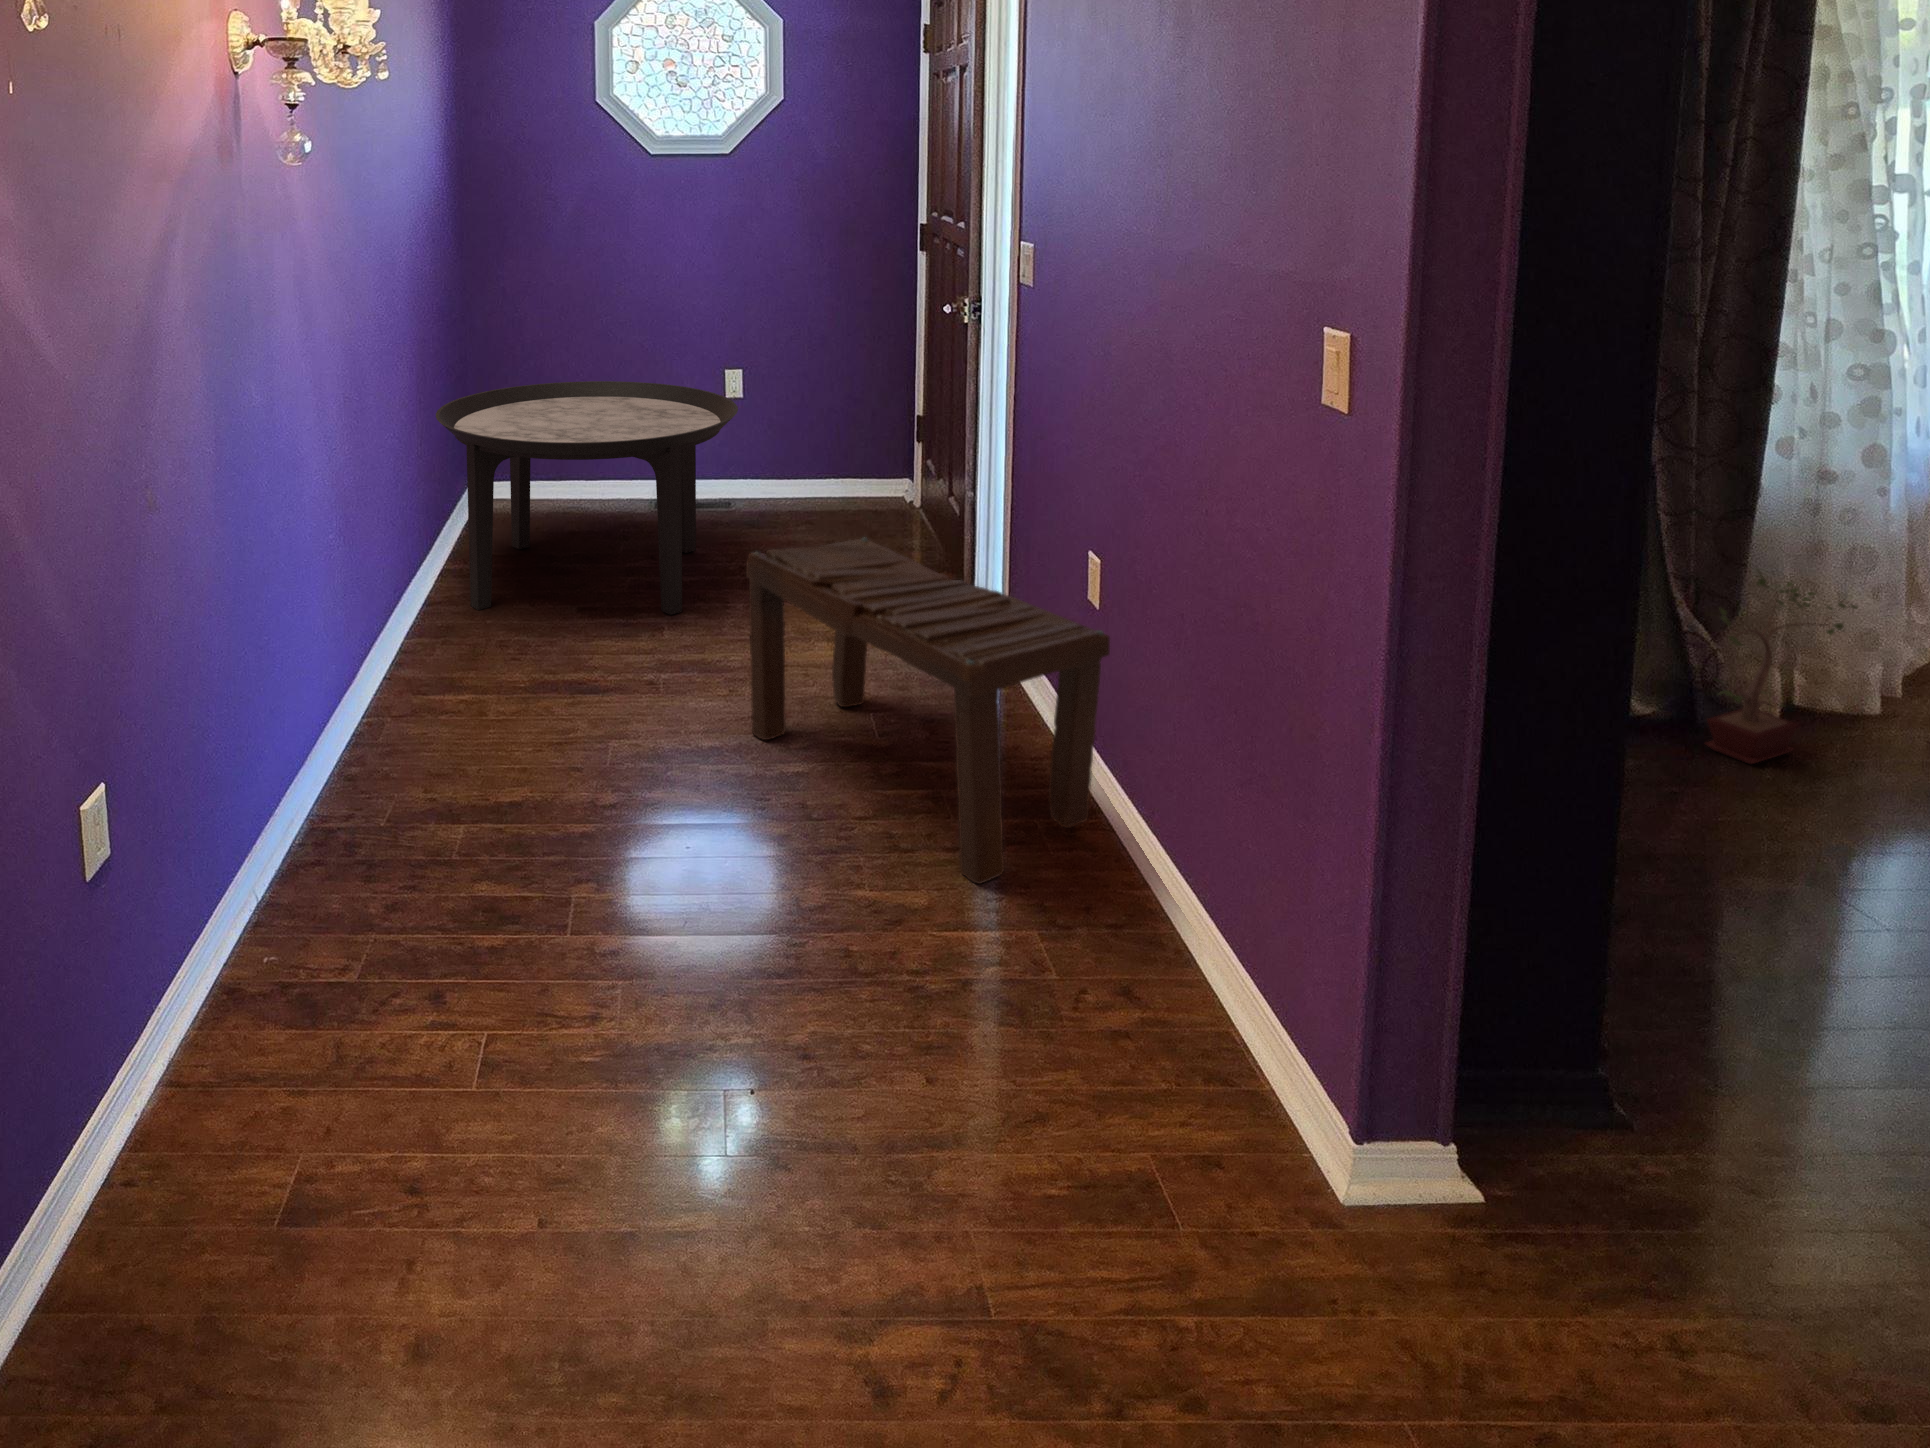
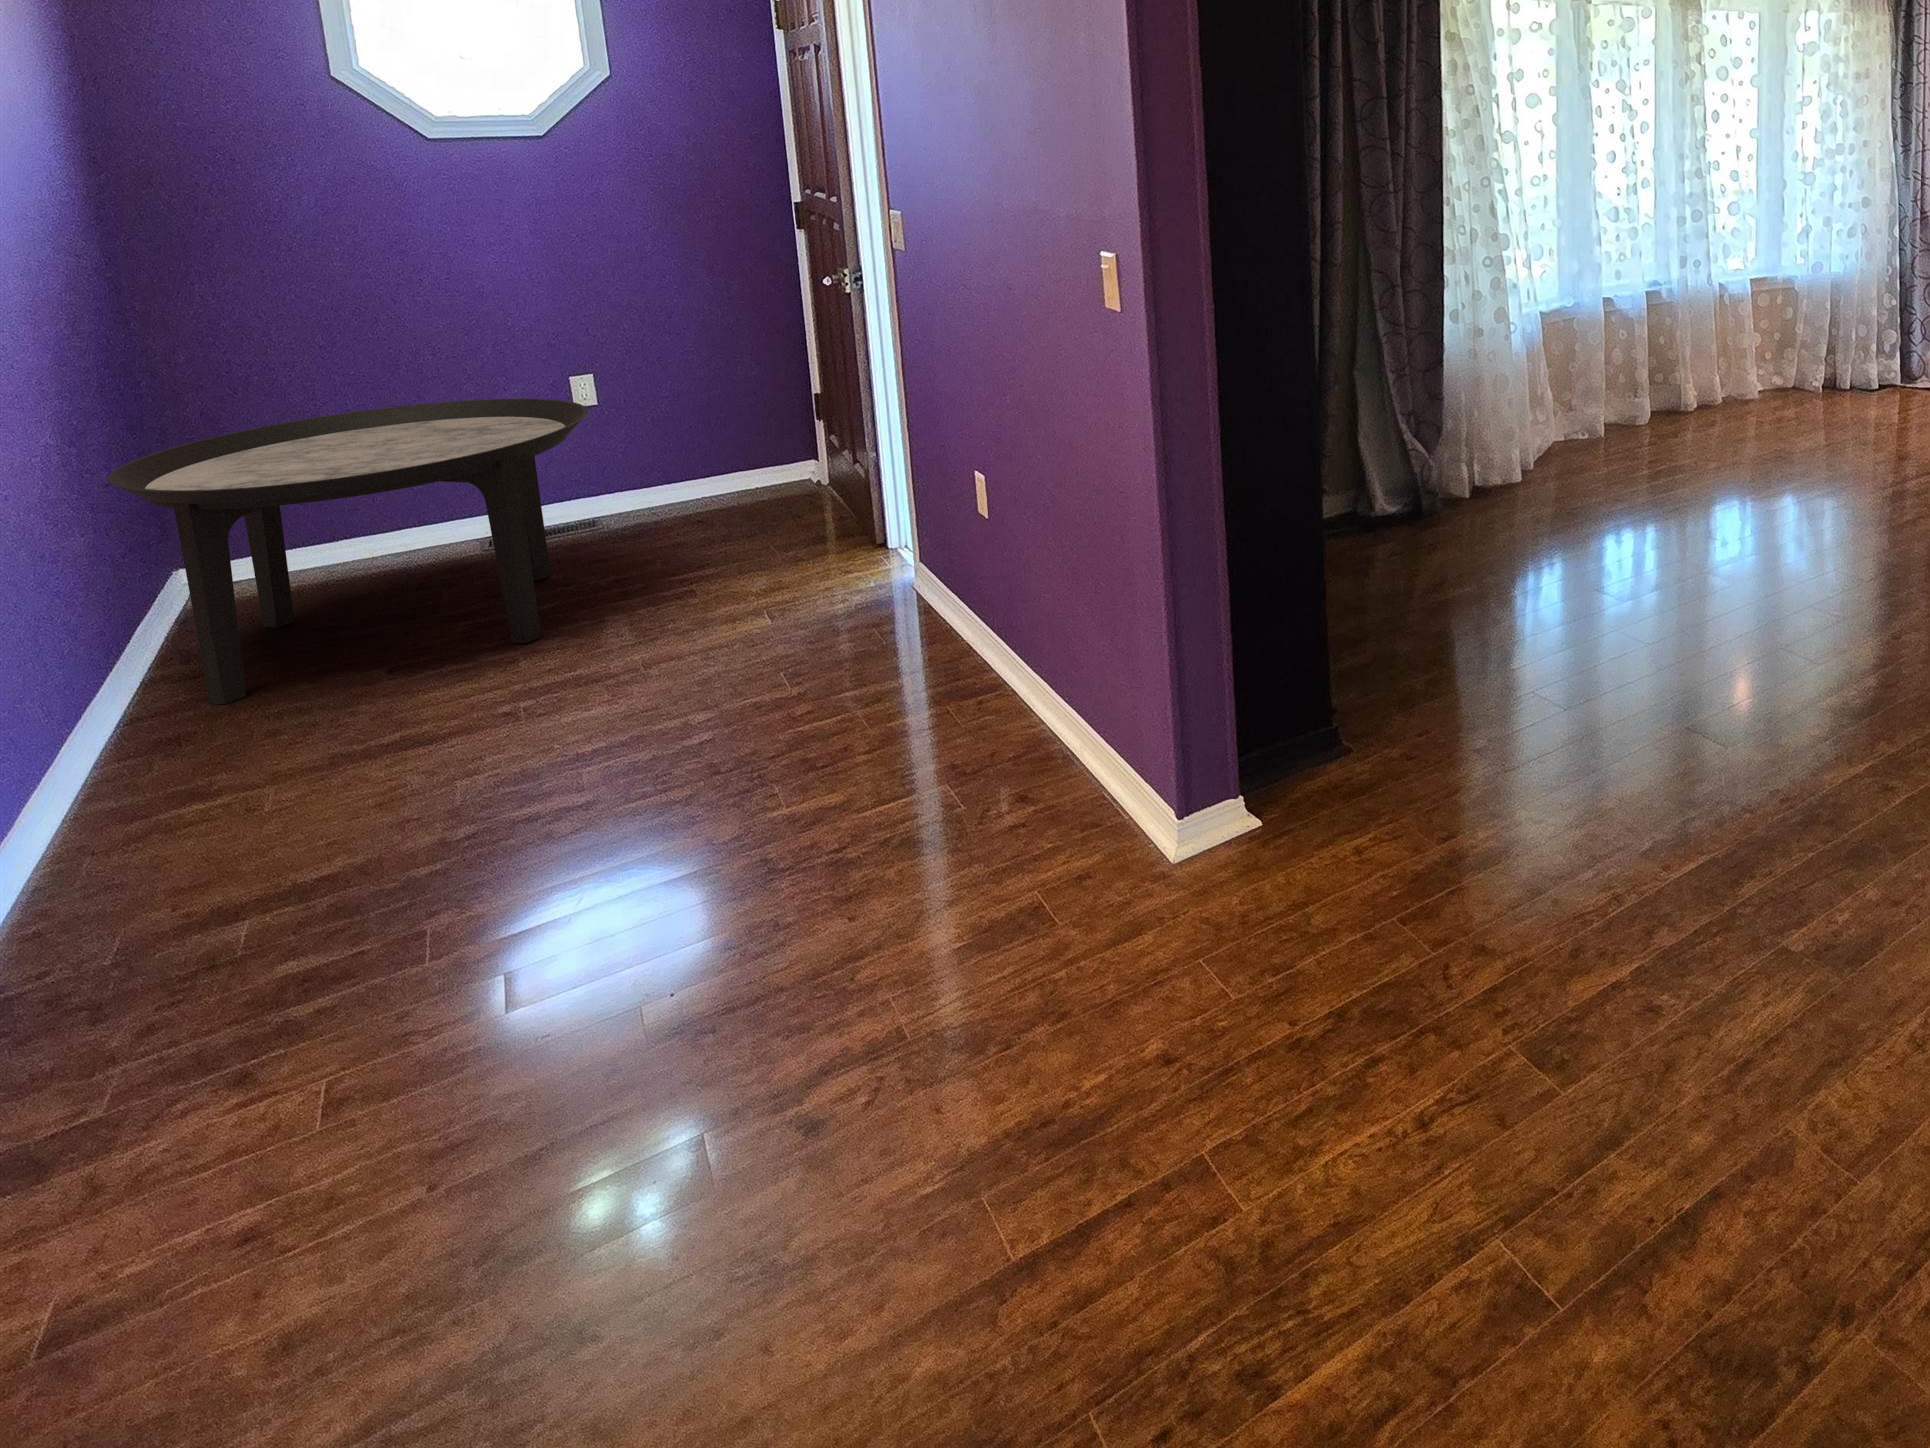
bench: present [746,538,1110,884] -> none [618,505,996,766]
potted plant: present [1706,569,1857,764] -> none [1425,397,1501,528]

